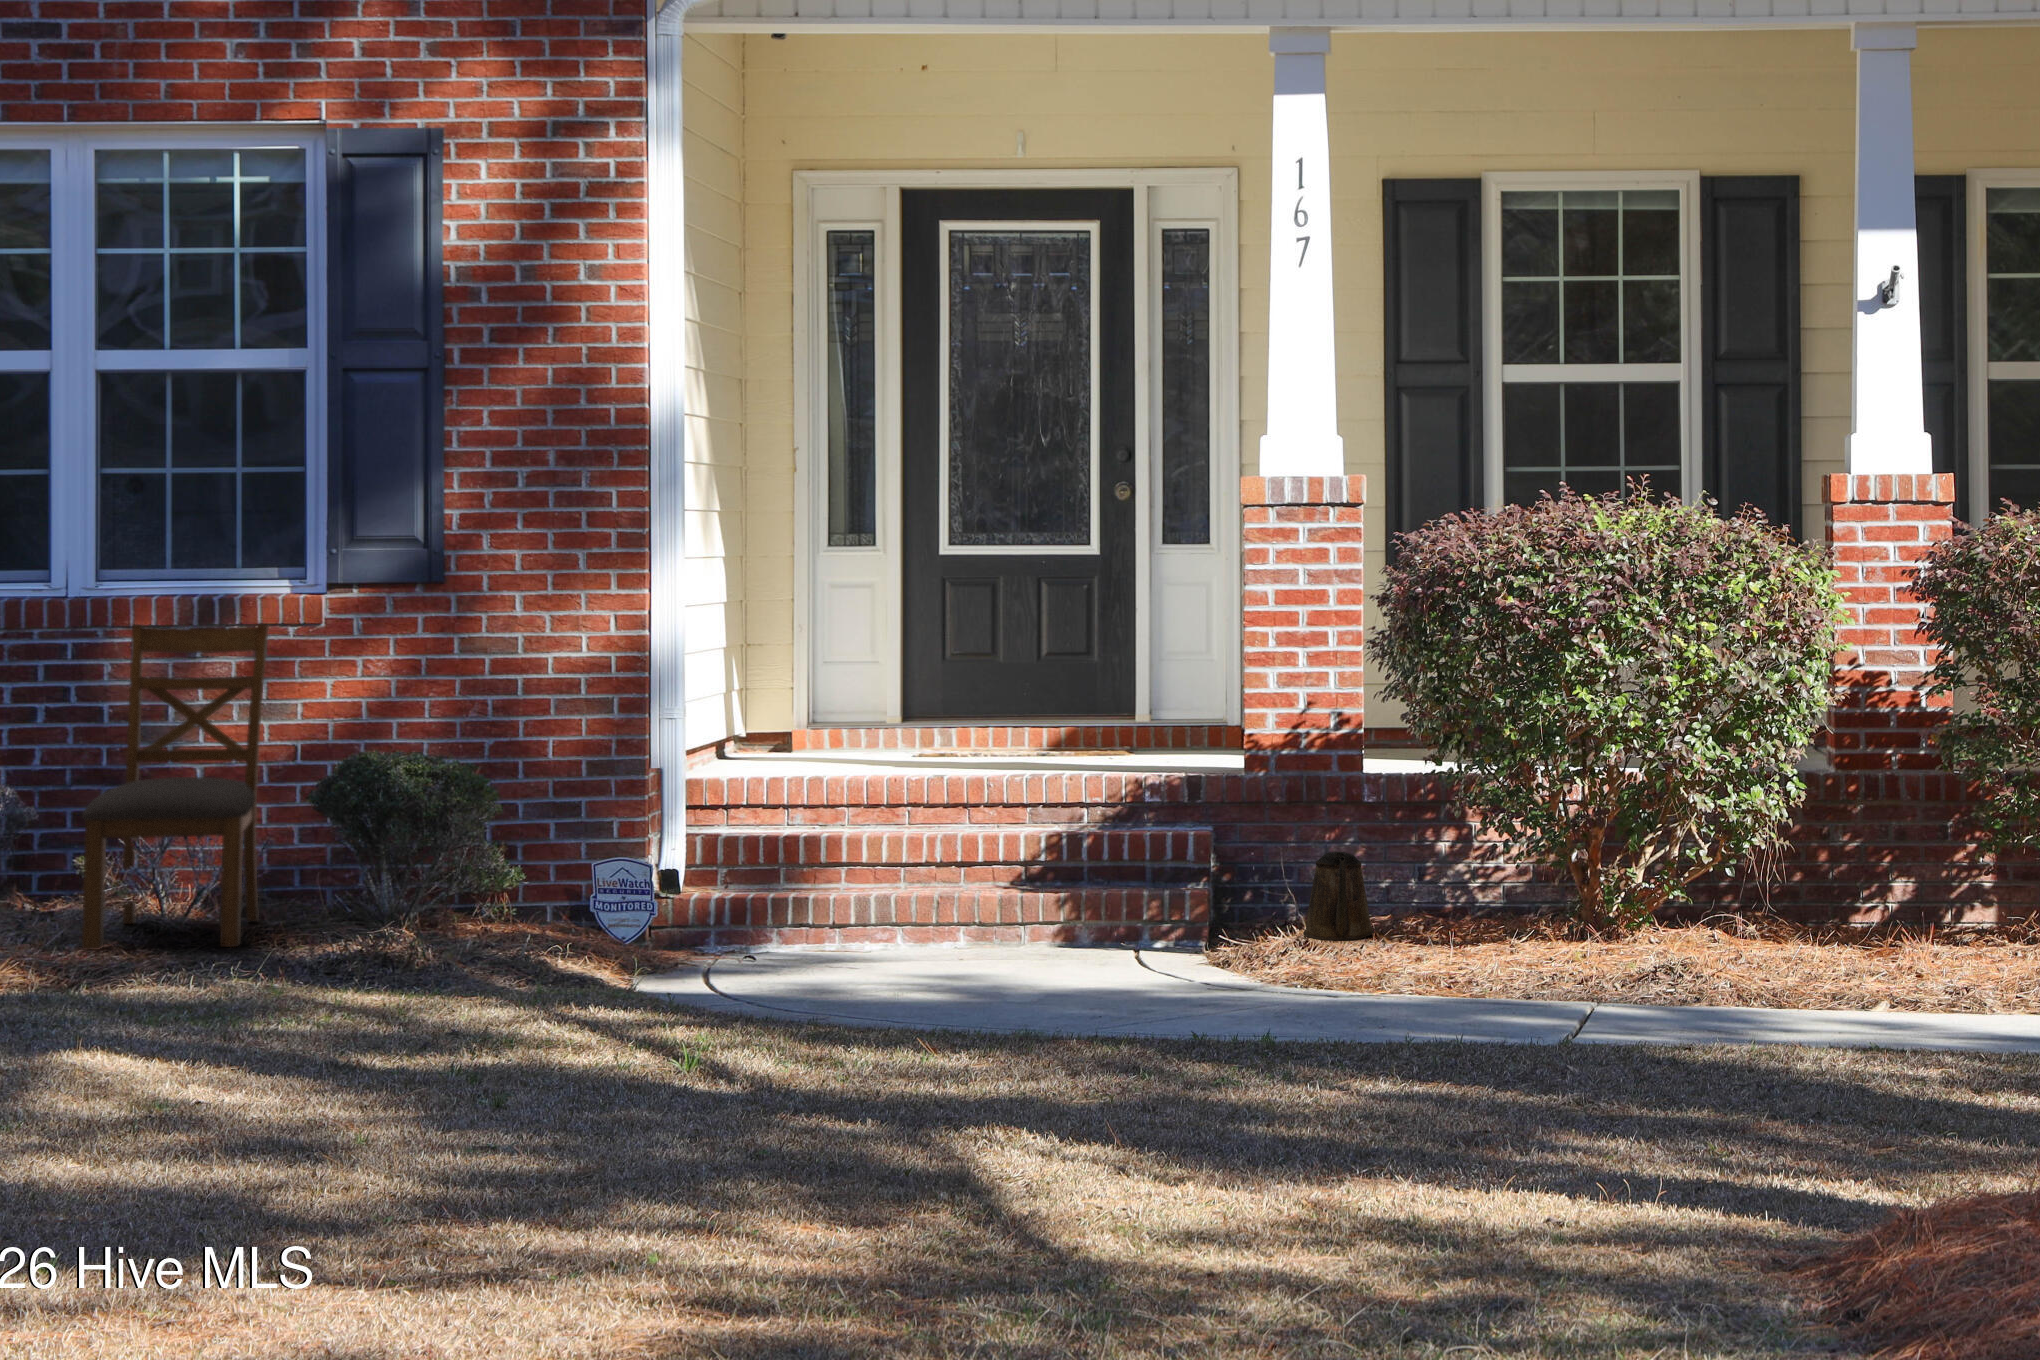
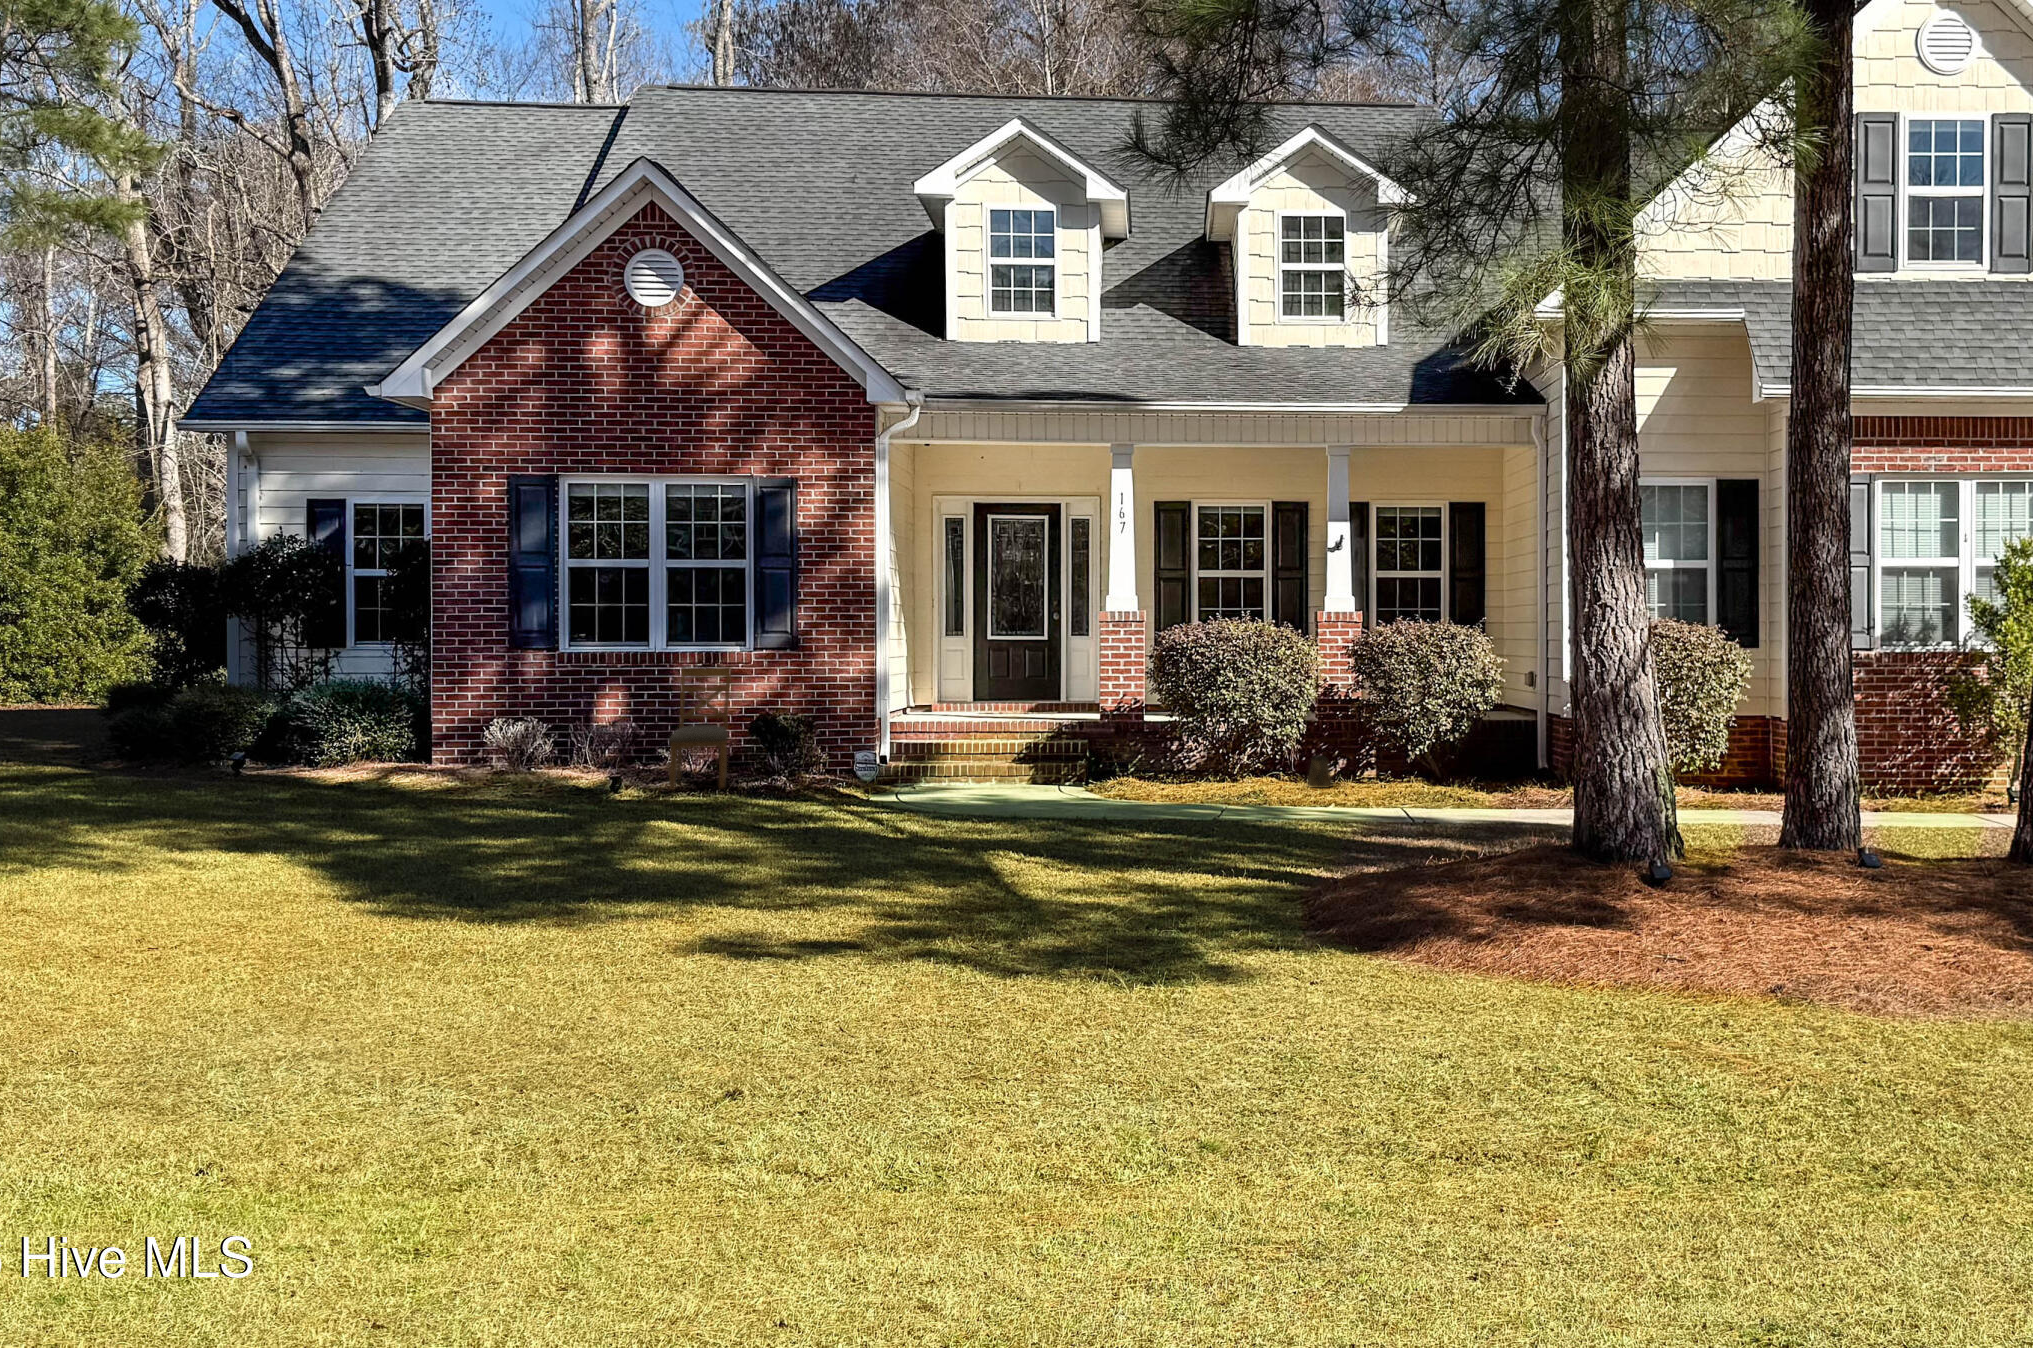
watering can: present [1303,852,1374,940] -> present [1307,755,1332,788]

